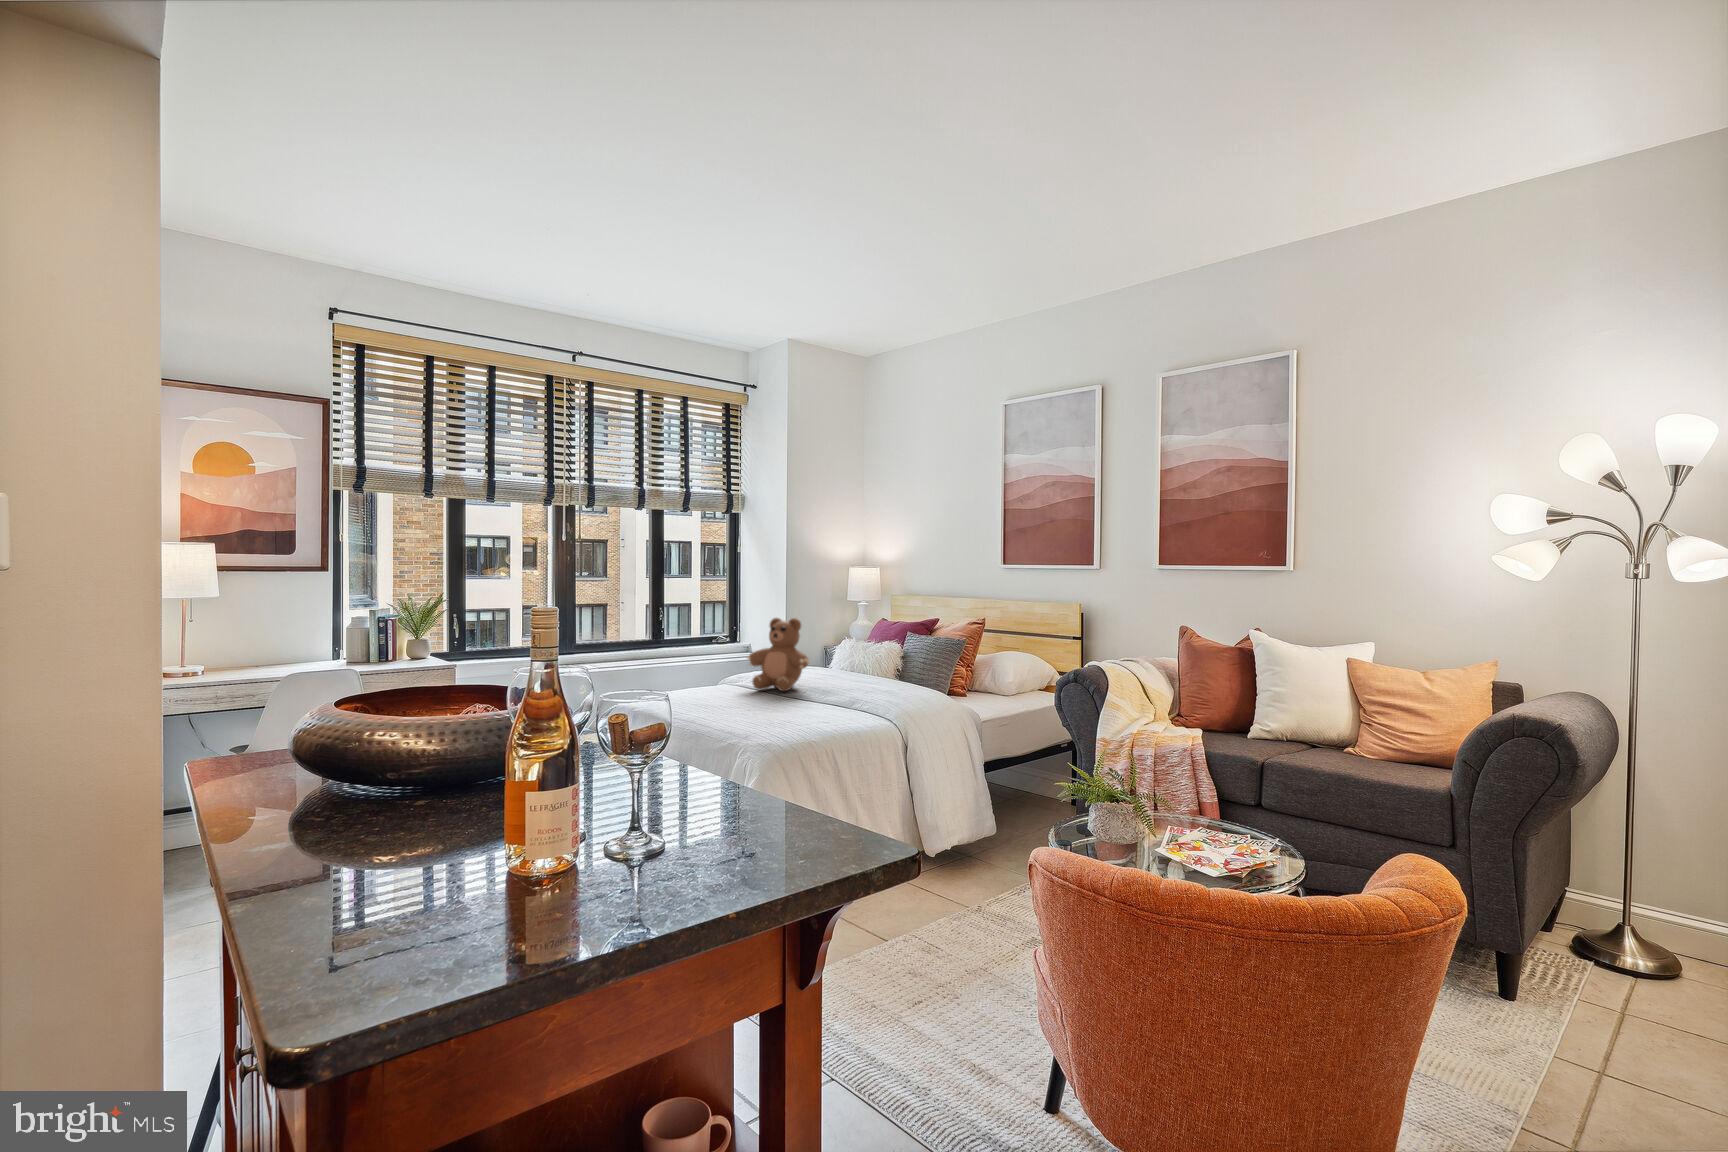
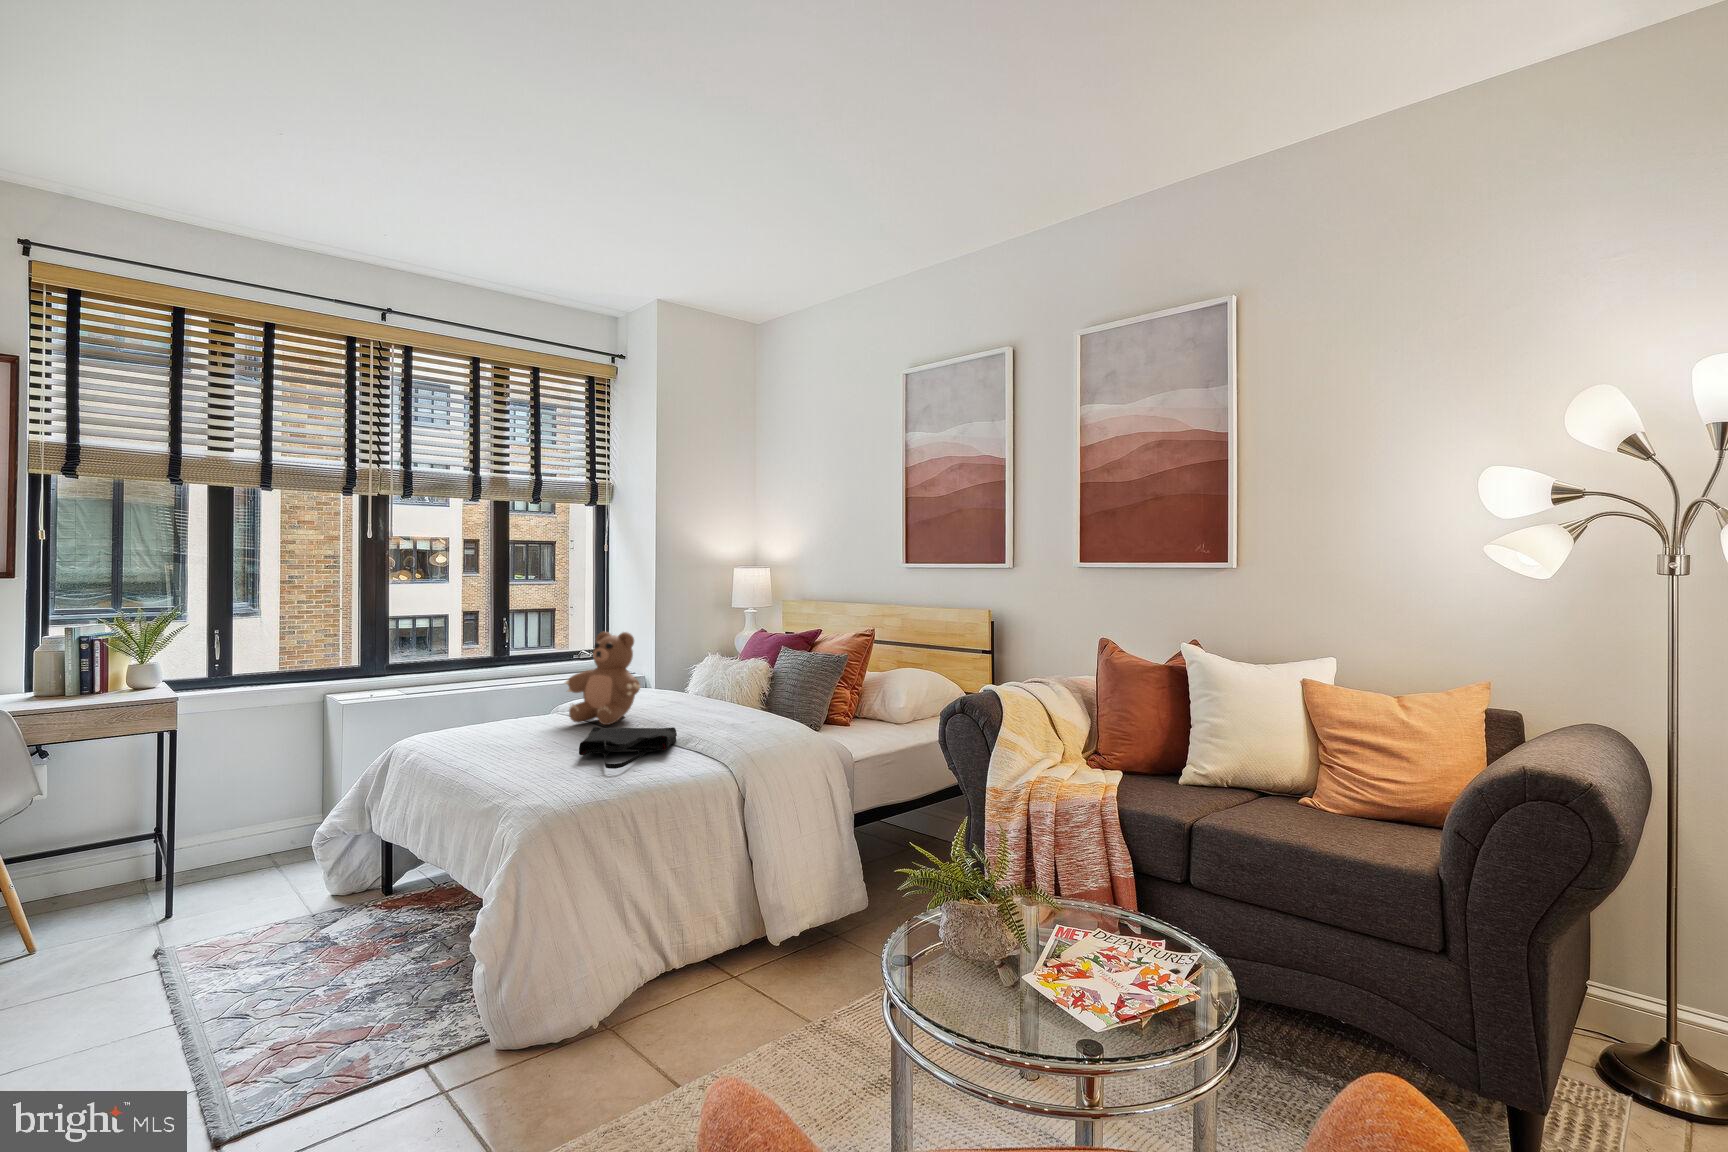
tote bag: none [780,692,848,721] -> present [579,727,677,769]

